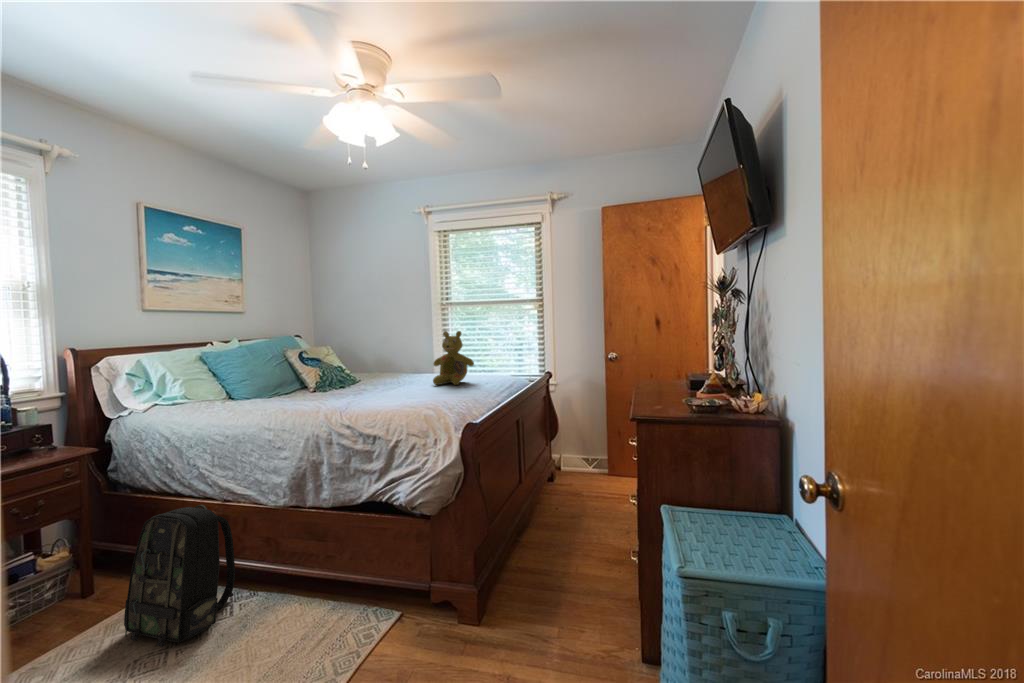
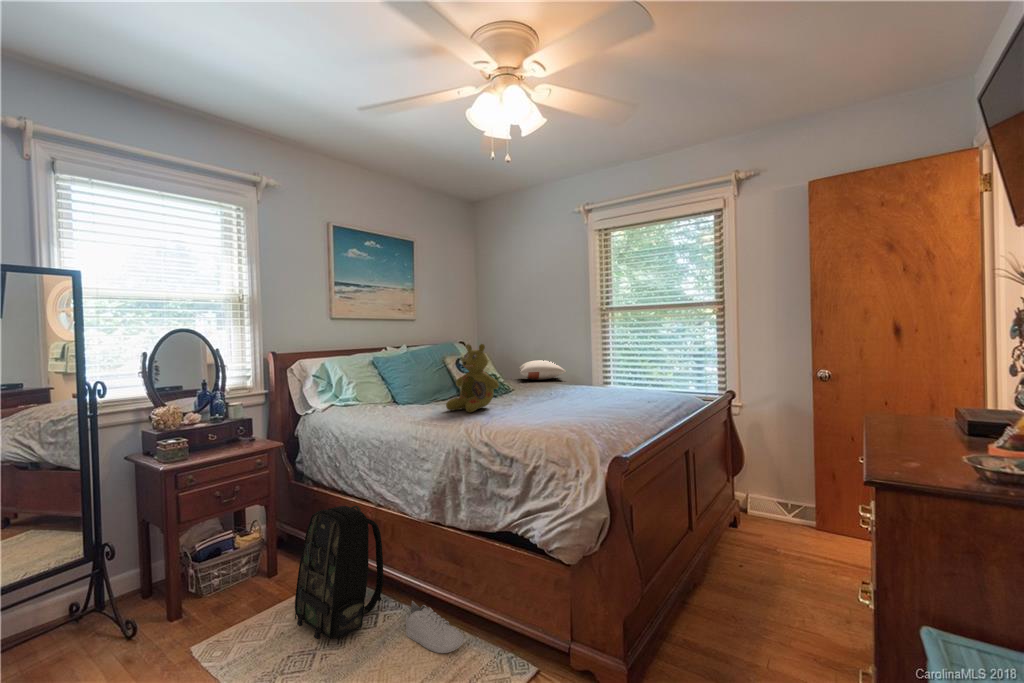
stuffed bear: present [433,331,474,385] -> present [446,344,499,413]
pillow: none [364,352,411,370] -> present [520,360,566,380]
shoe: none [267,586,330,625] -> present [406,601,464,653]

